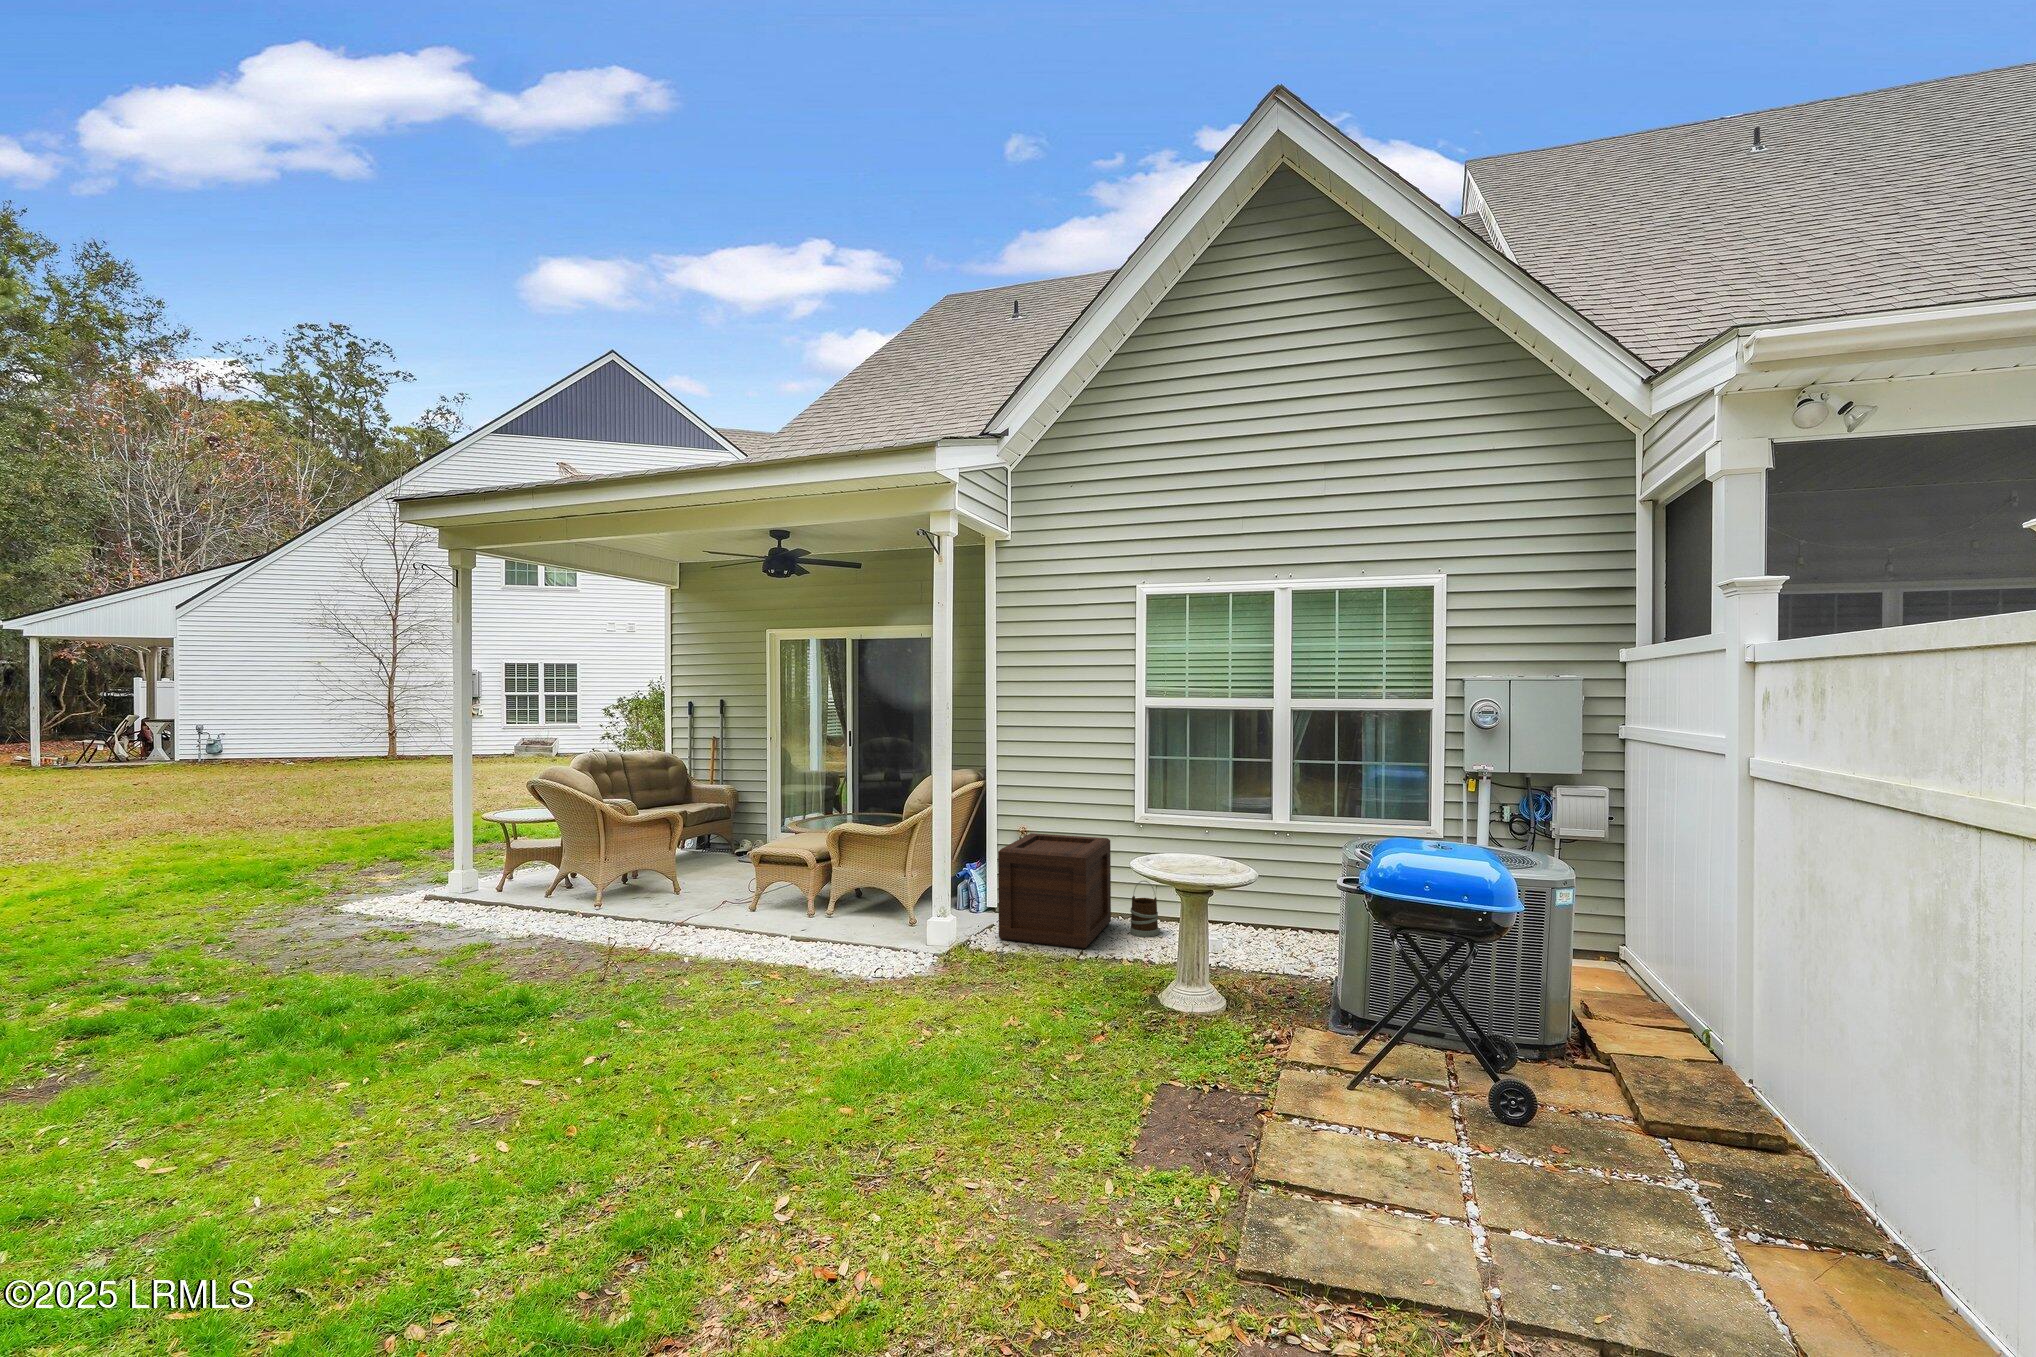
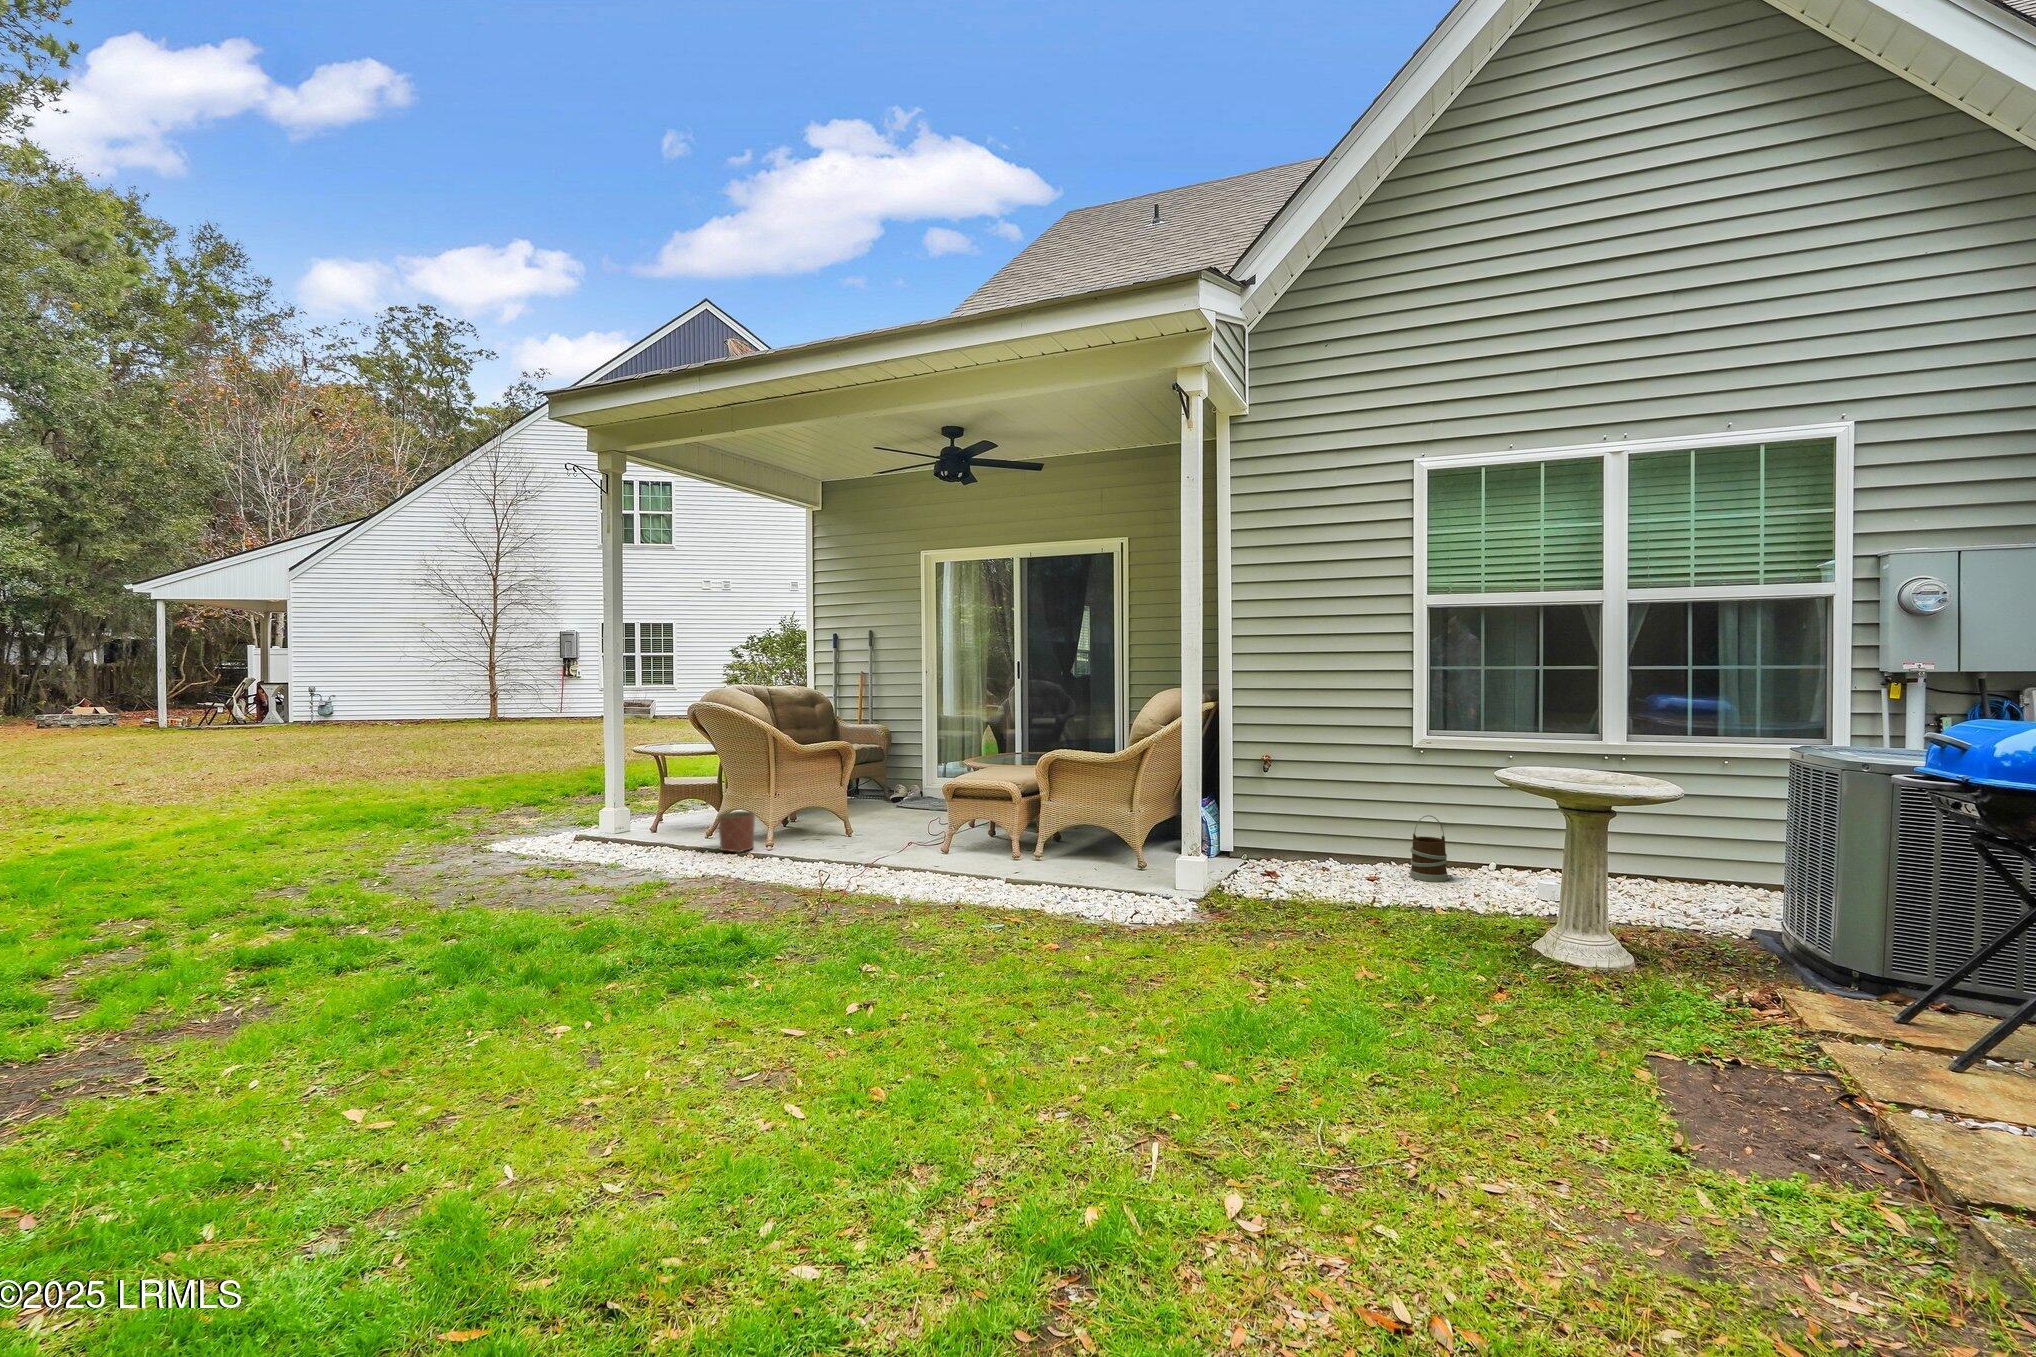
wooden crate: present [998,833,1111,949] -> none [1258,762,1378,893]
planter: none [548,876,583,915] -> present [718,811,755,853]

